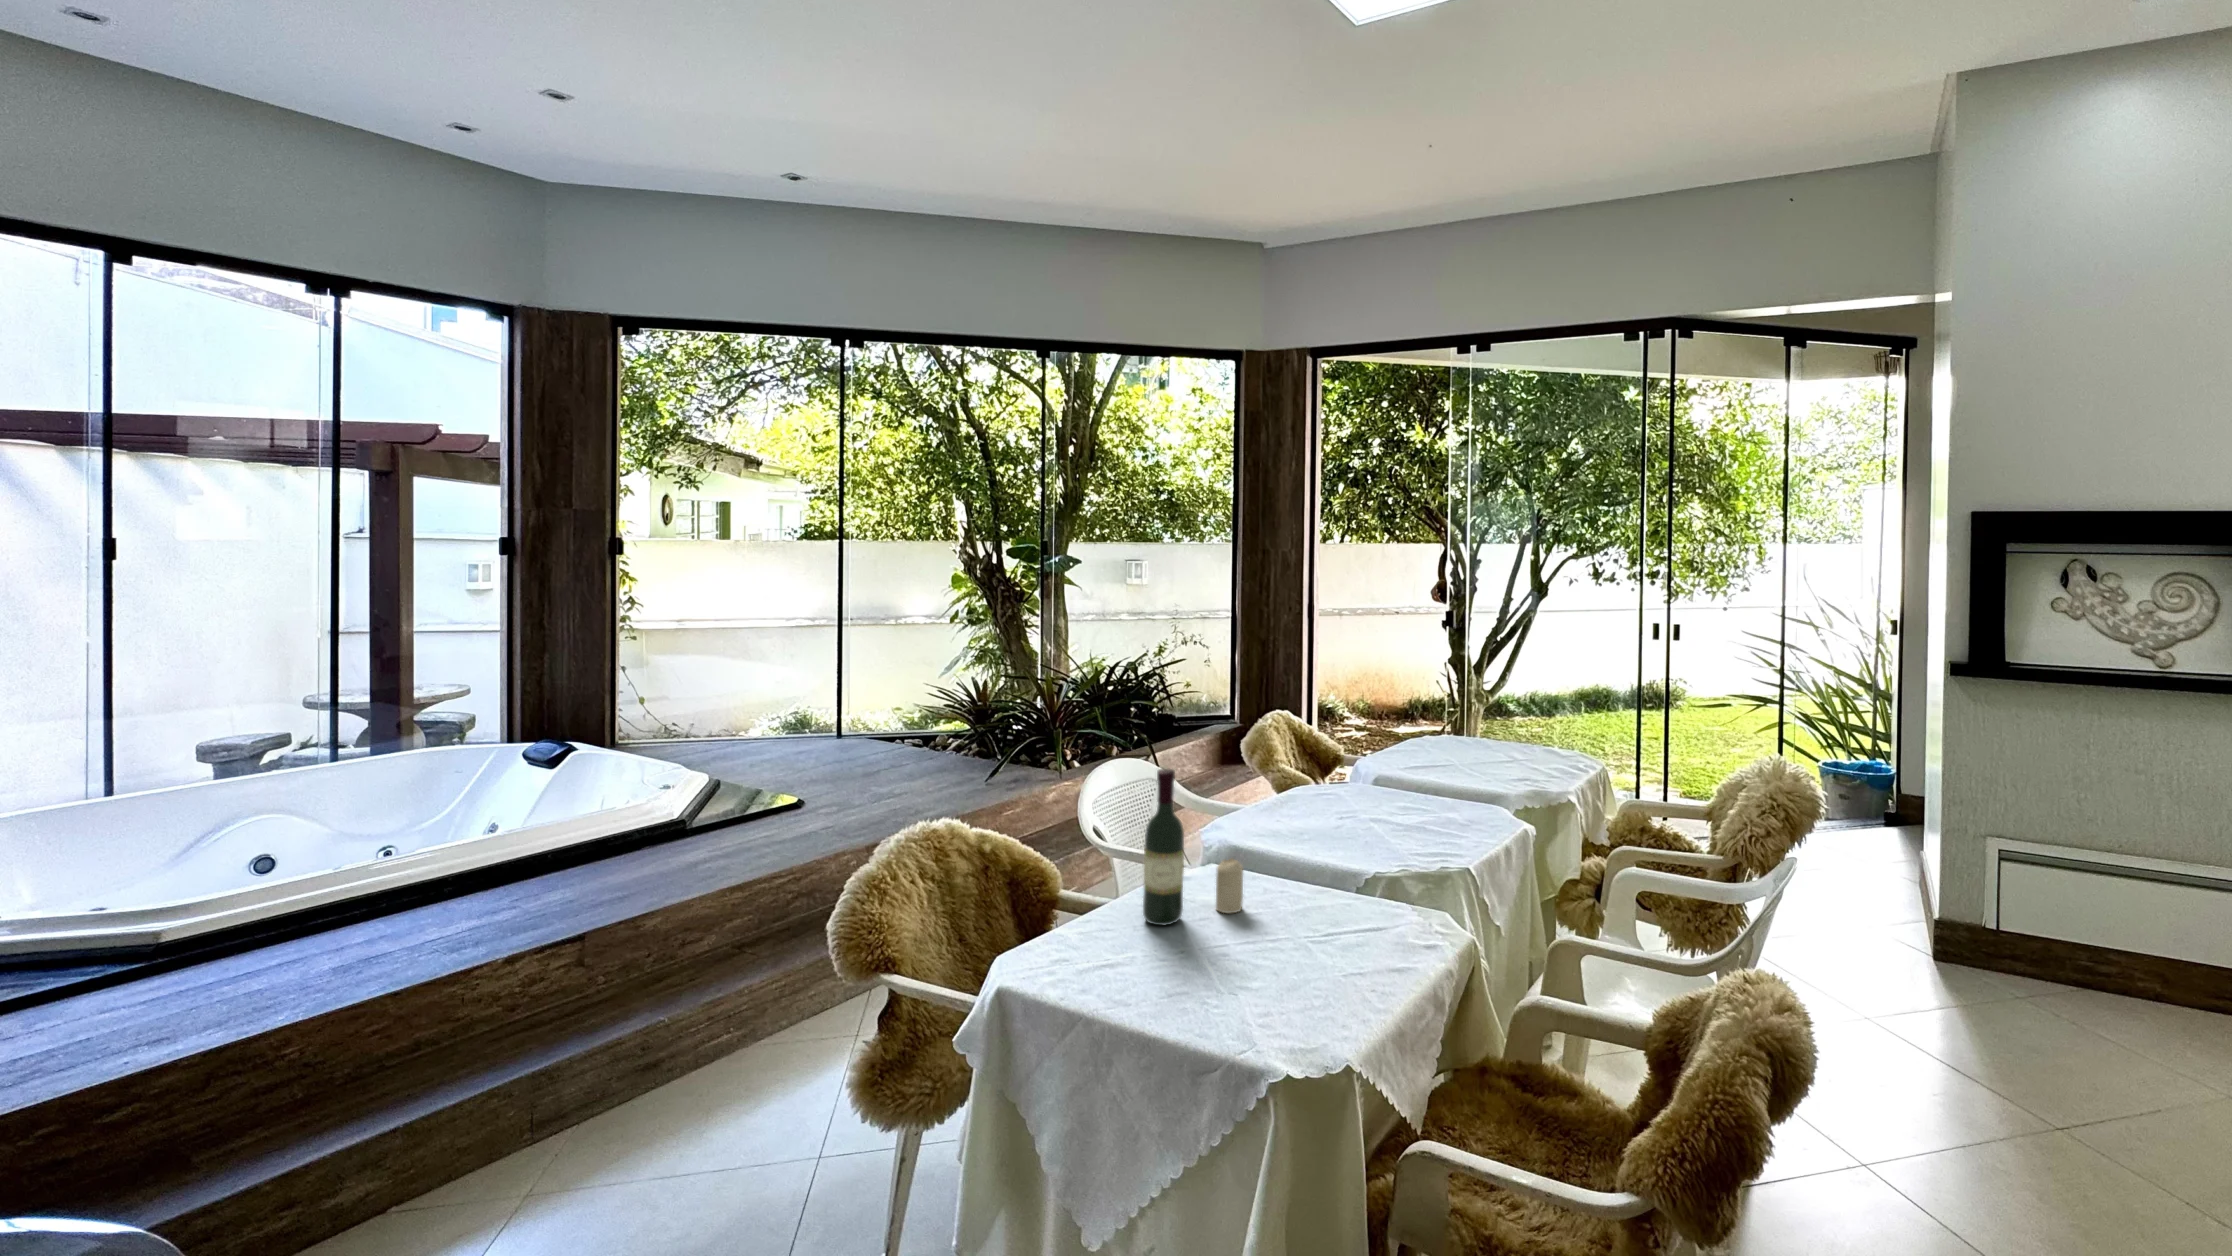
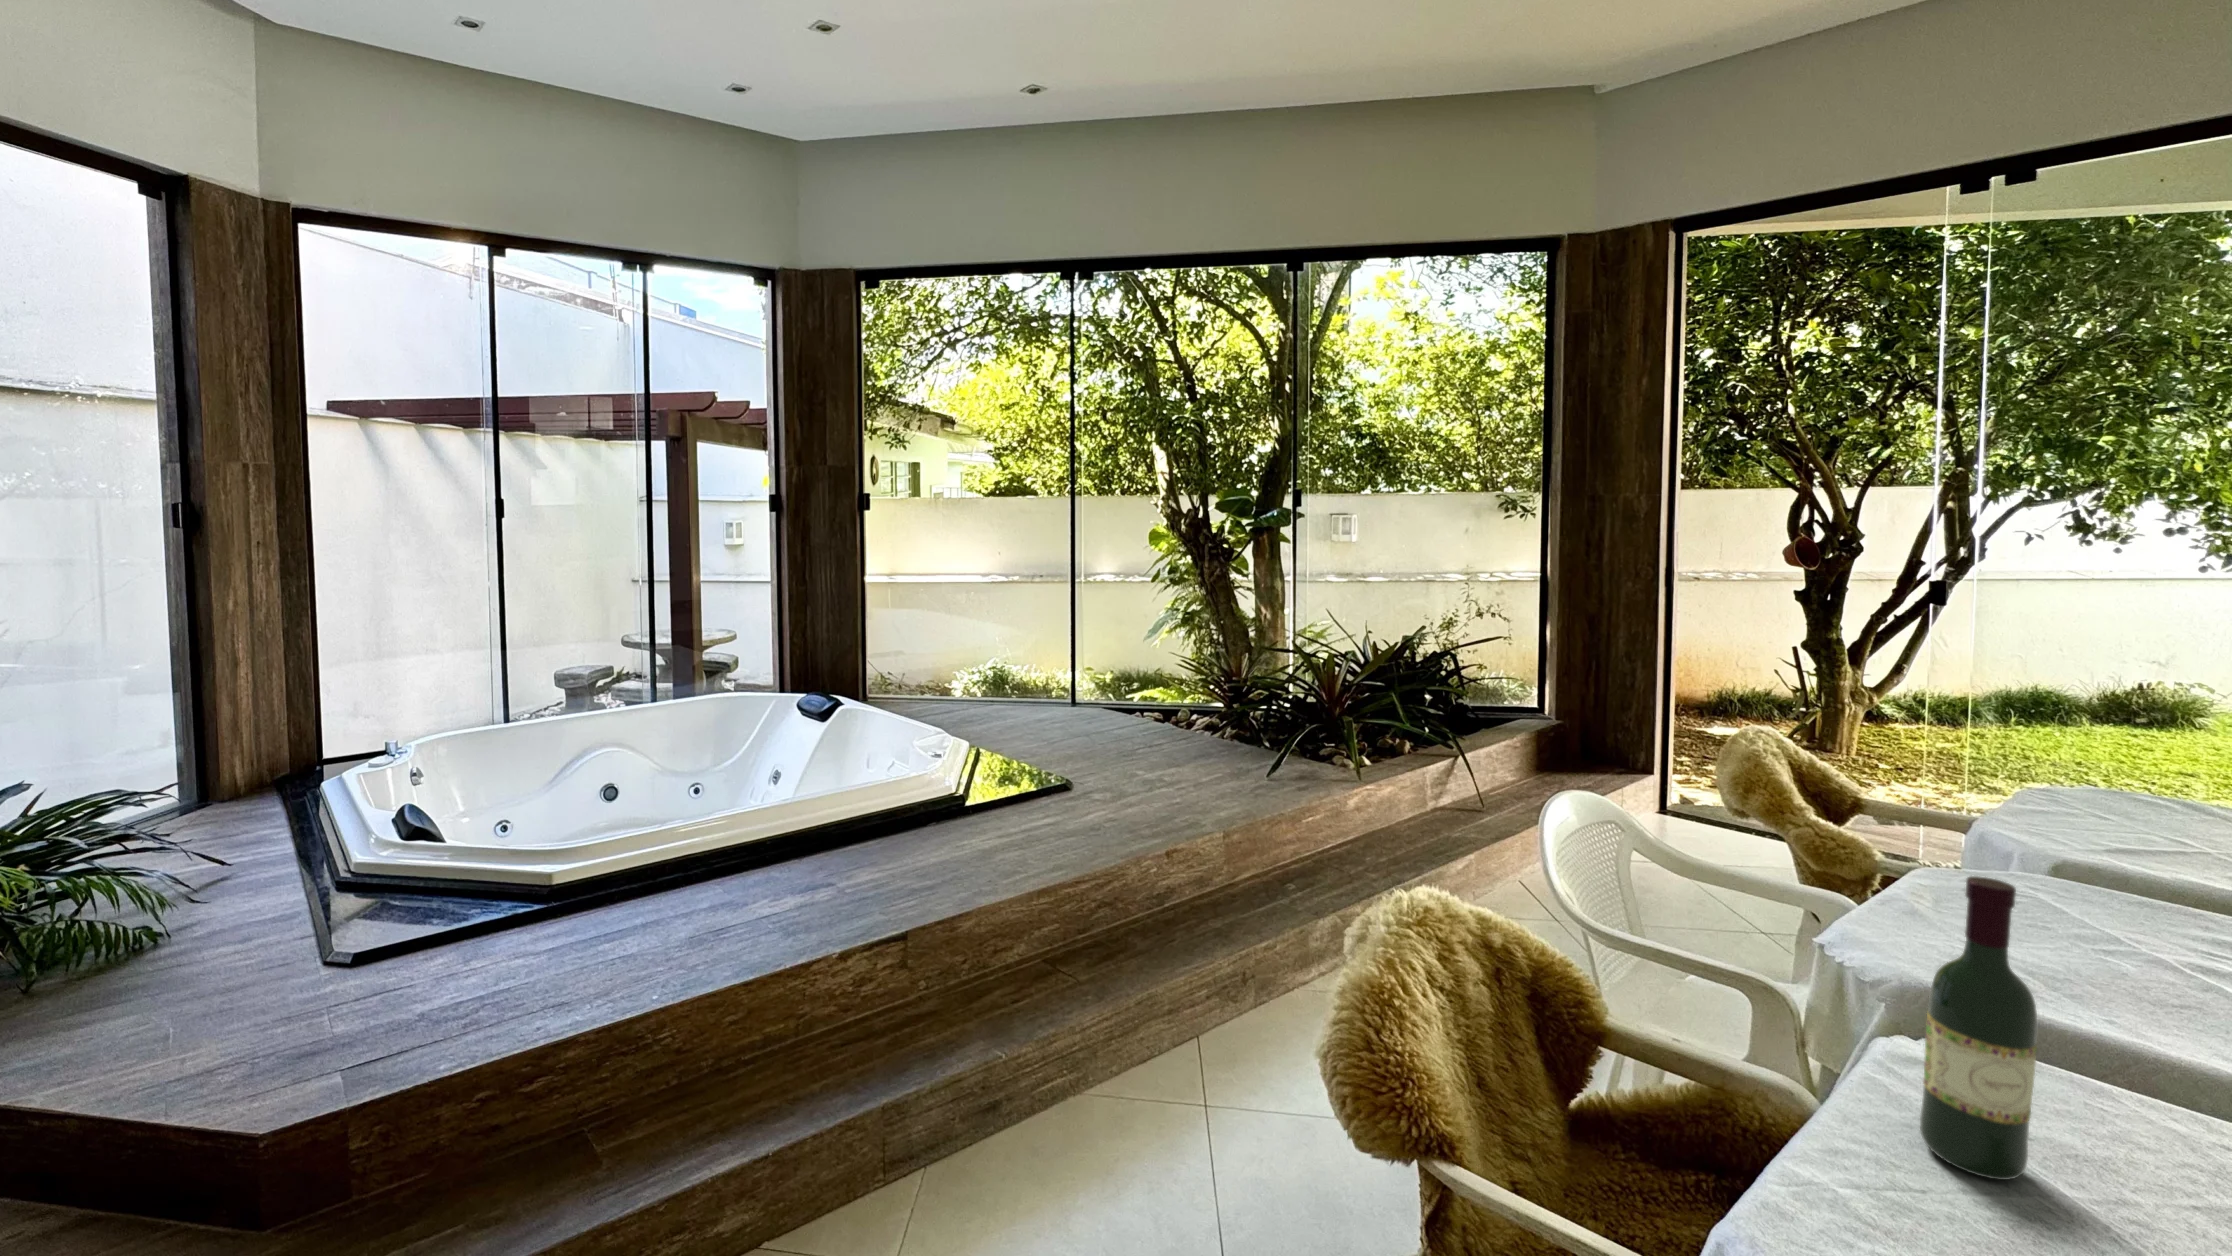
candle: present [1216,859,1243,913] -> none [2063,1058,2148,1172]

